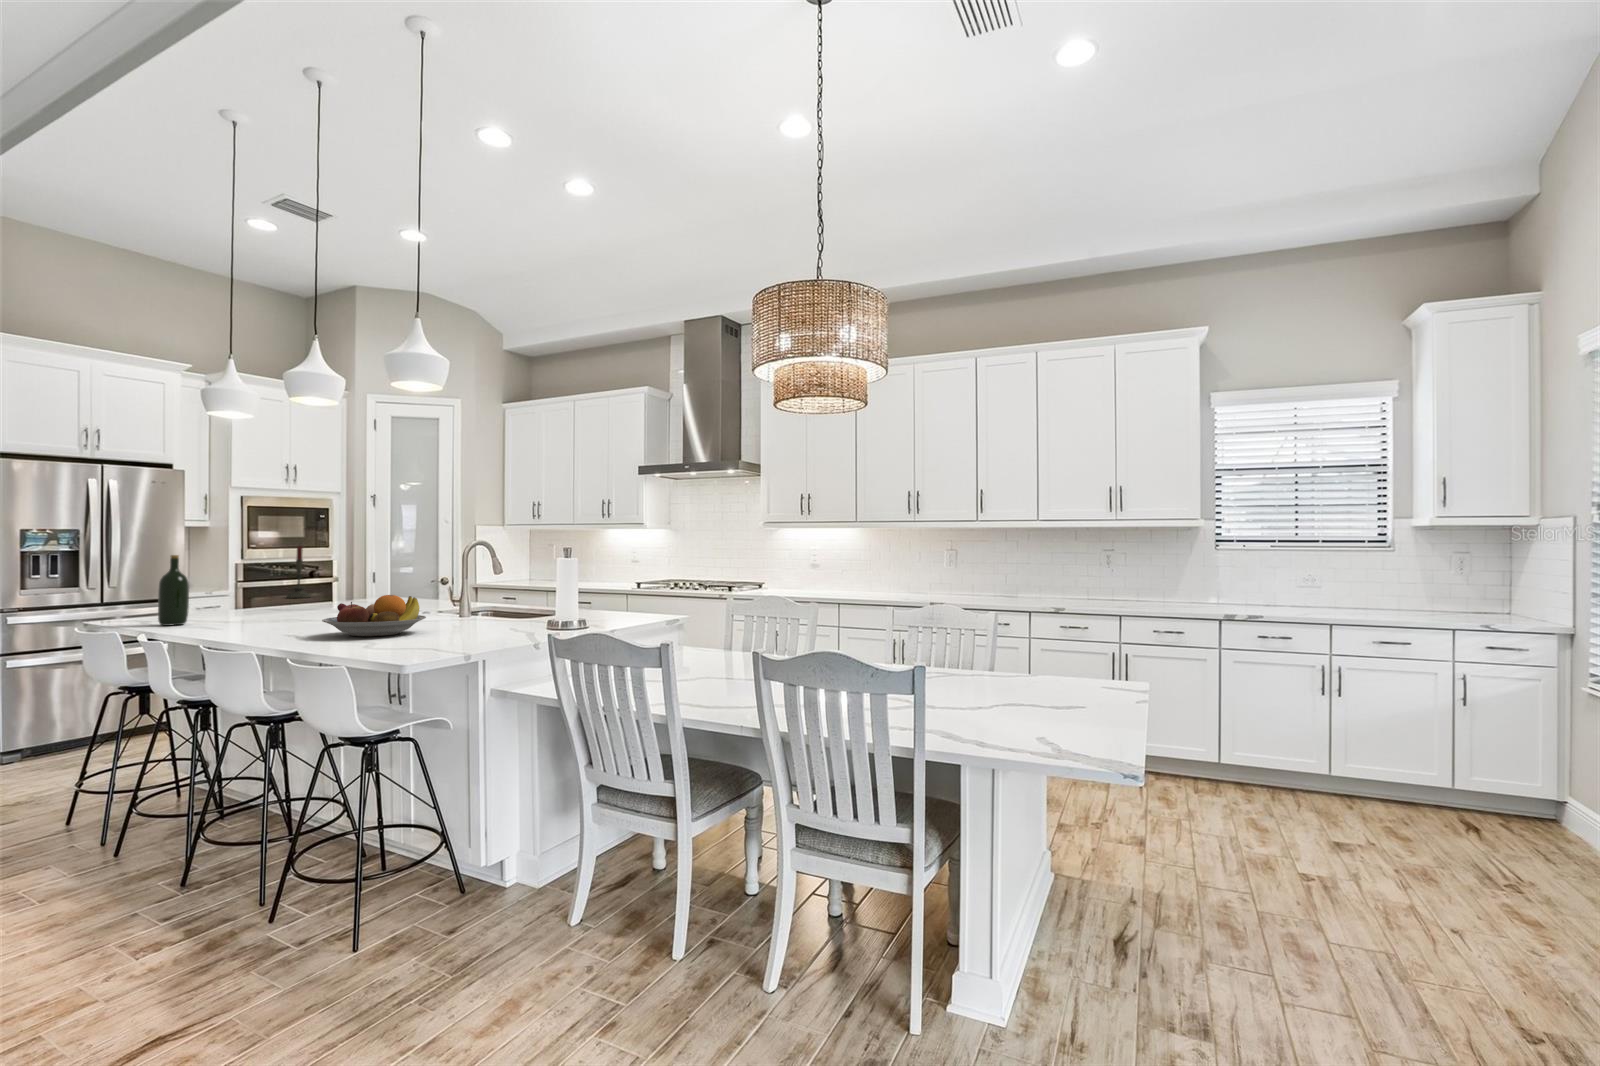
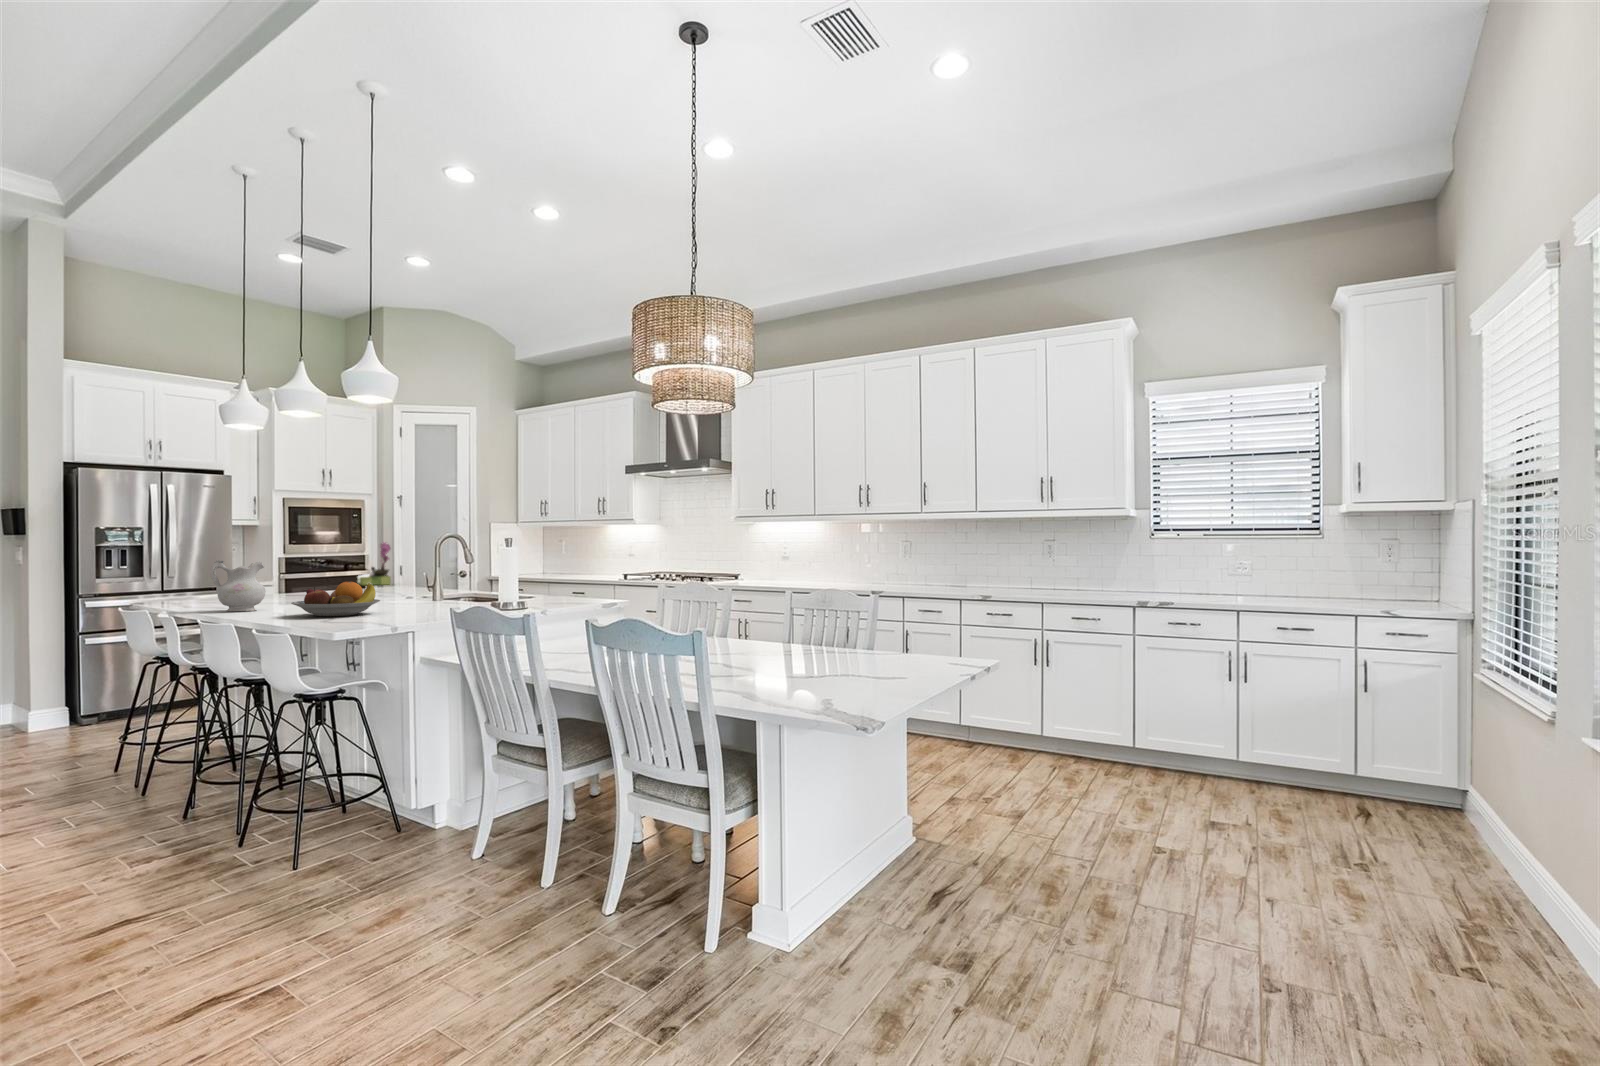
flower arrangement: none [331,545,374,595] -> present [357,542,391,585]
candle: present [286,546,310,598] -> none [313,541,335,588]
wine bottle: present [158,555,189,626] -> none [179,549,204,608]
ceramic pitcher: none [207,569,273,630] -> present [210,560,265,612]

